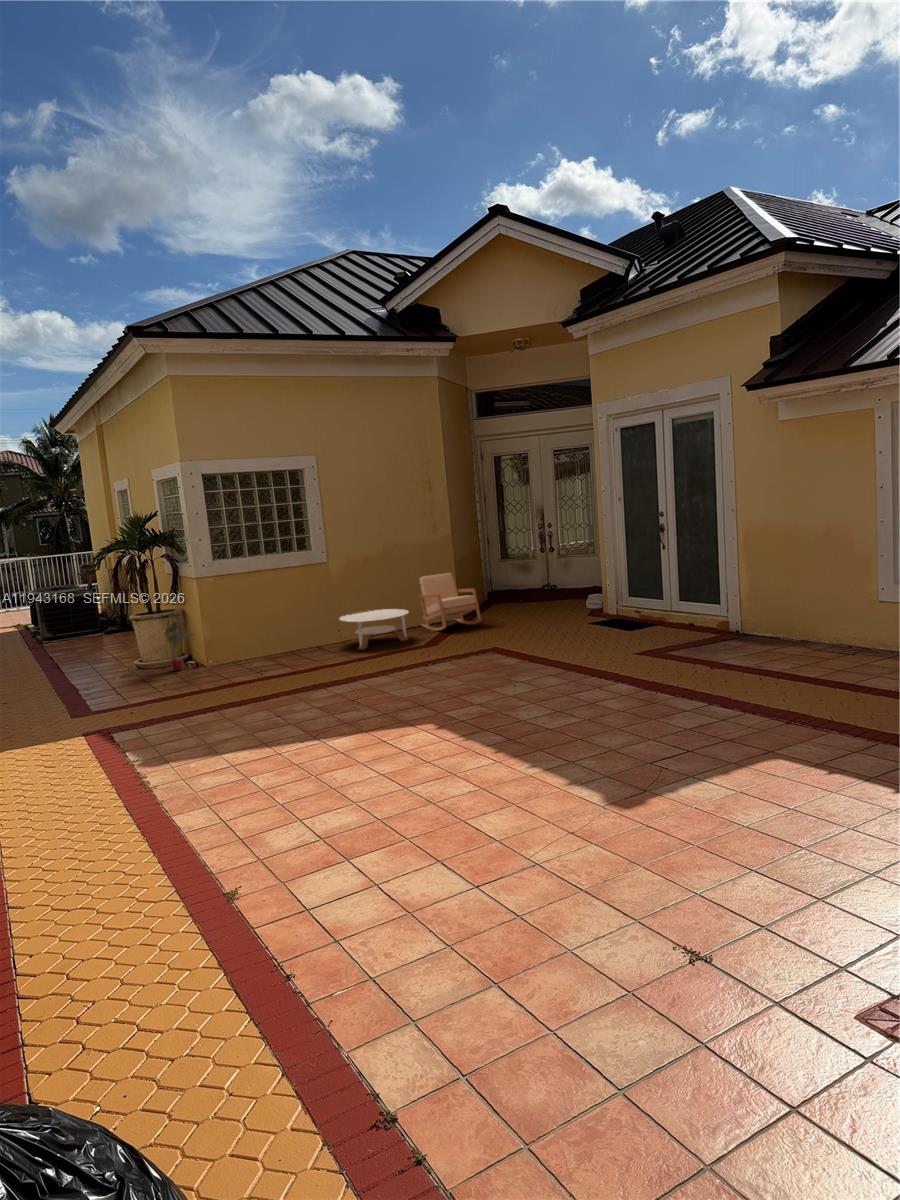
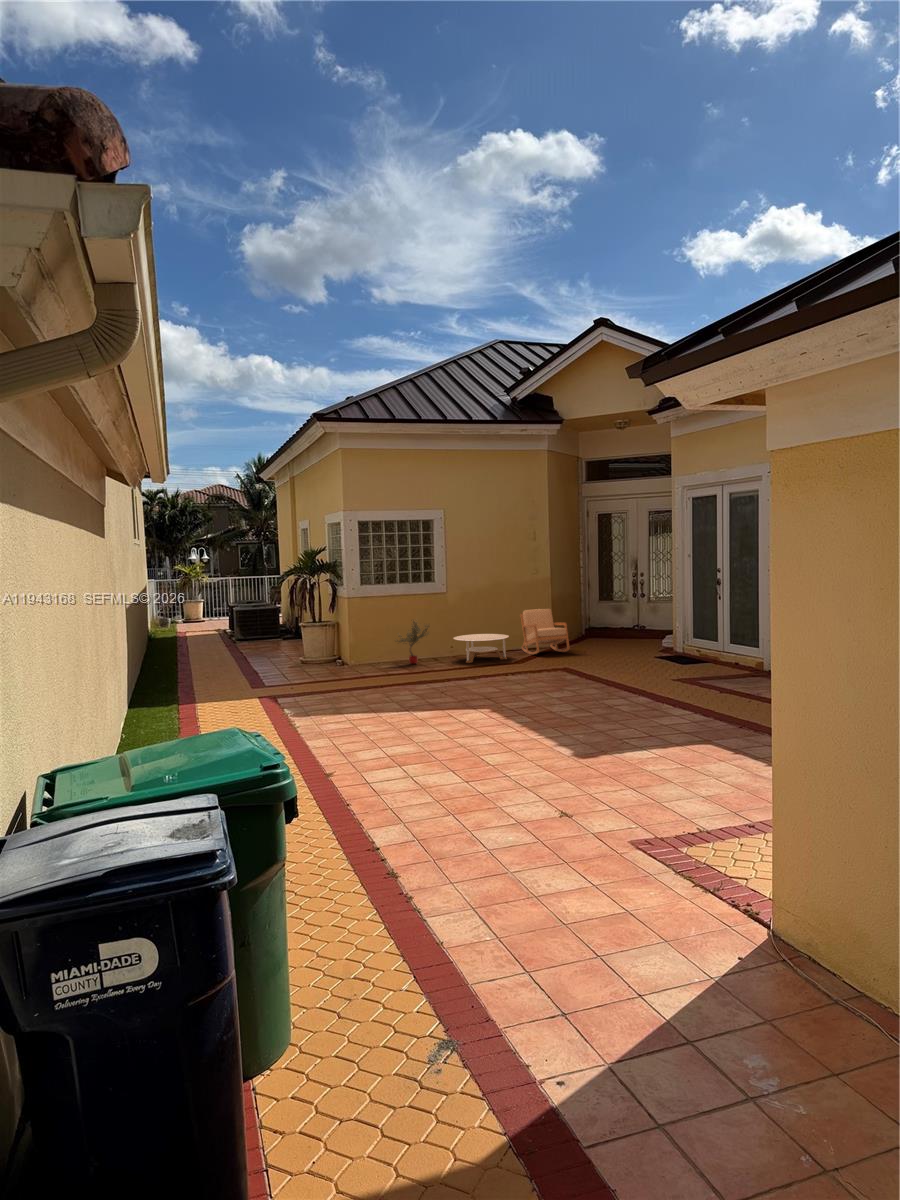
potted tree: present [163,613,194,671] -> present [395,619,429,664]

